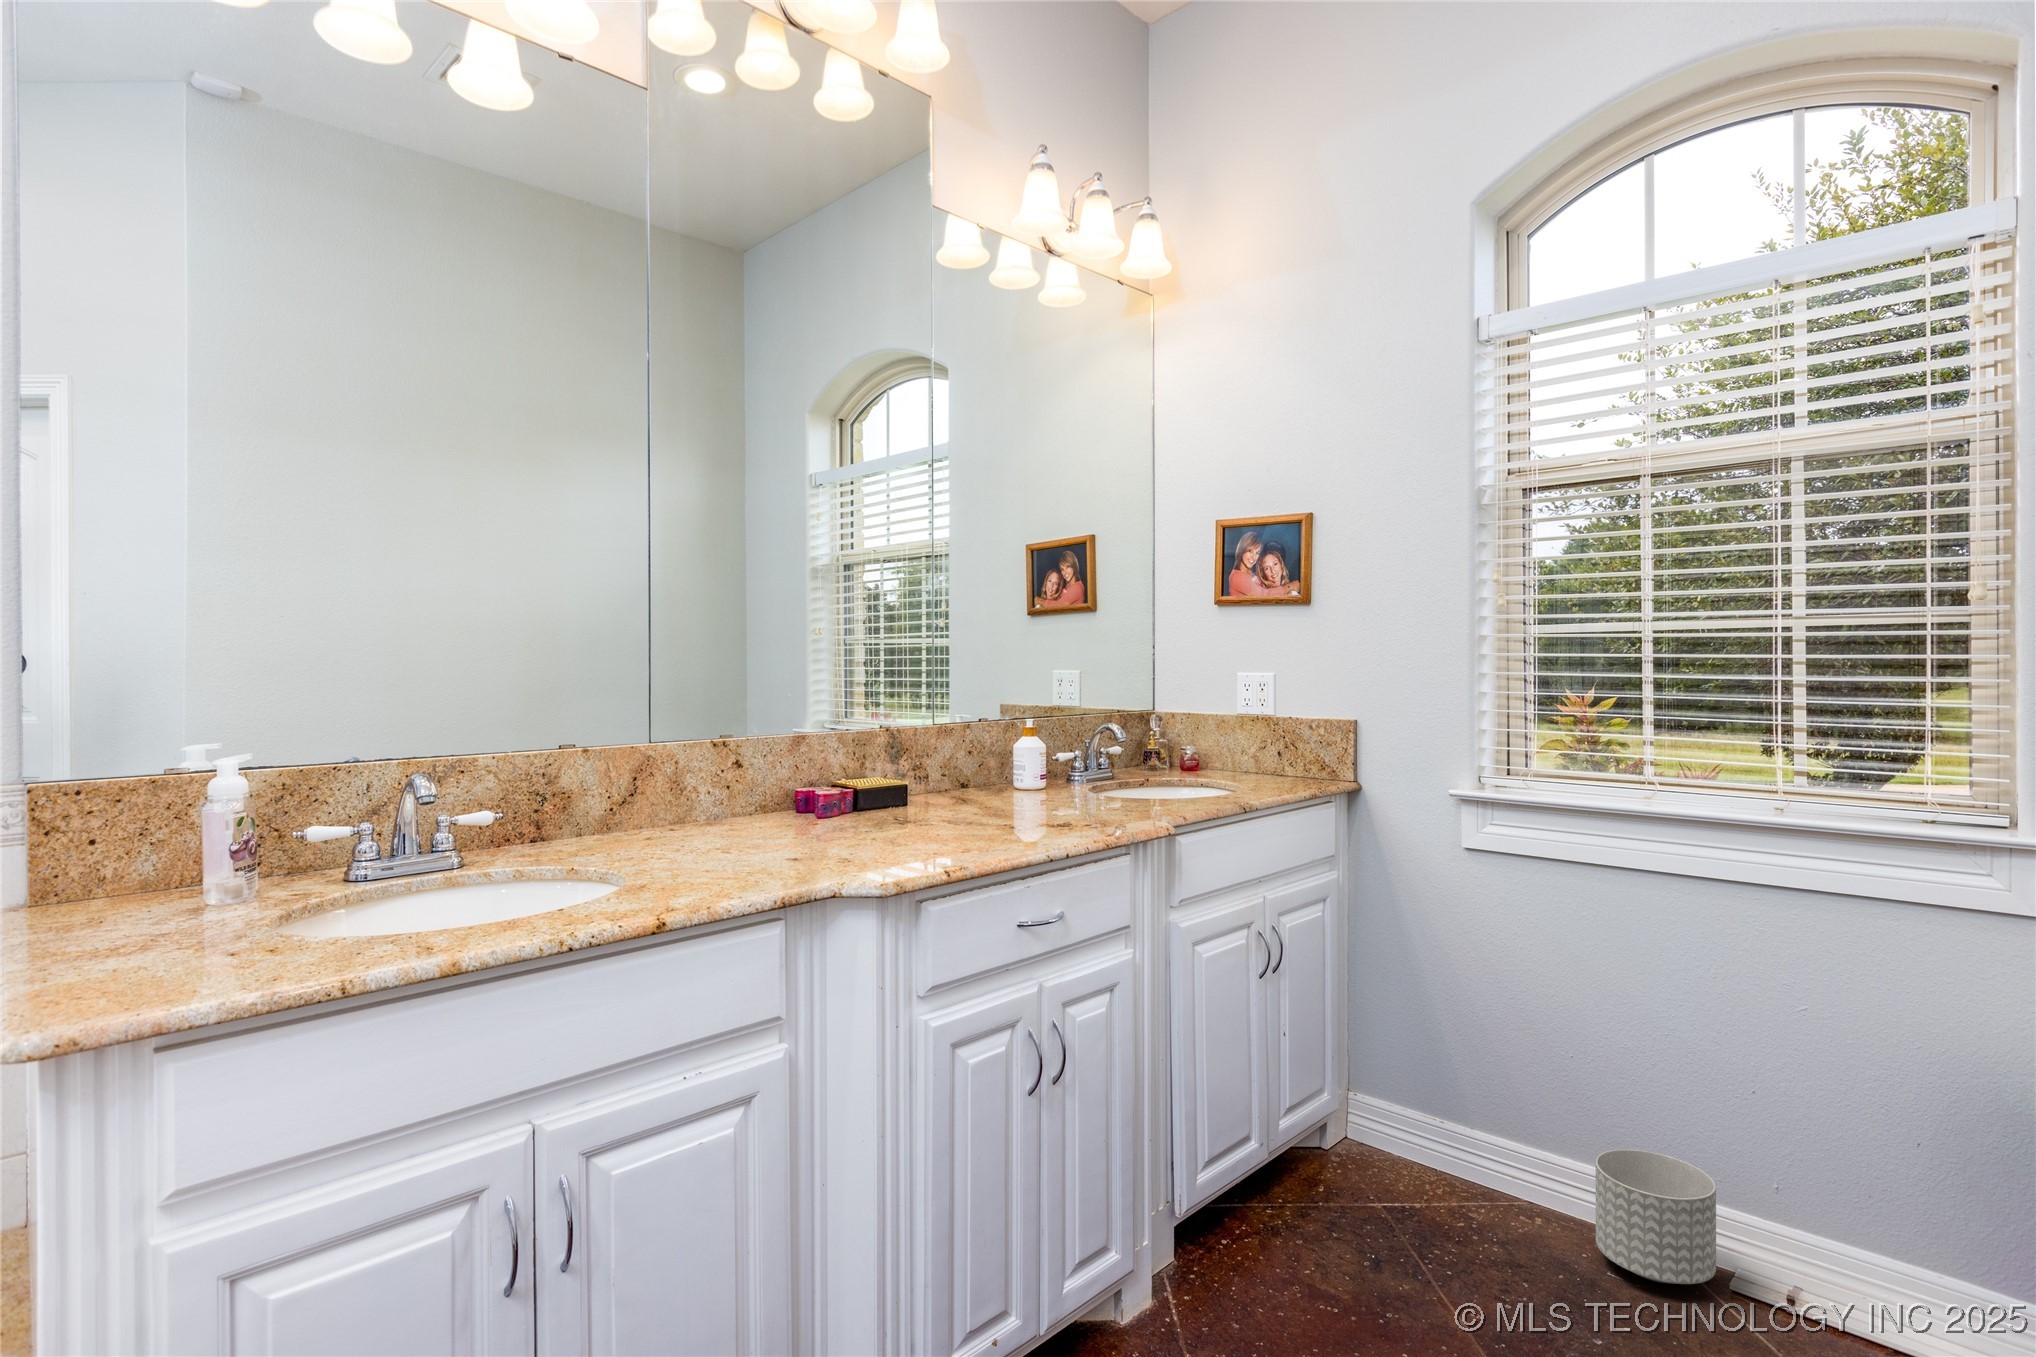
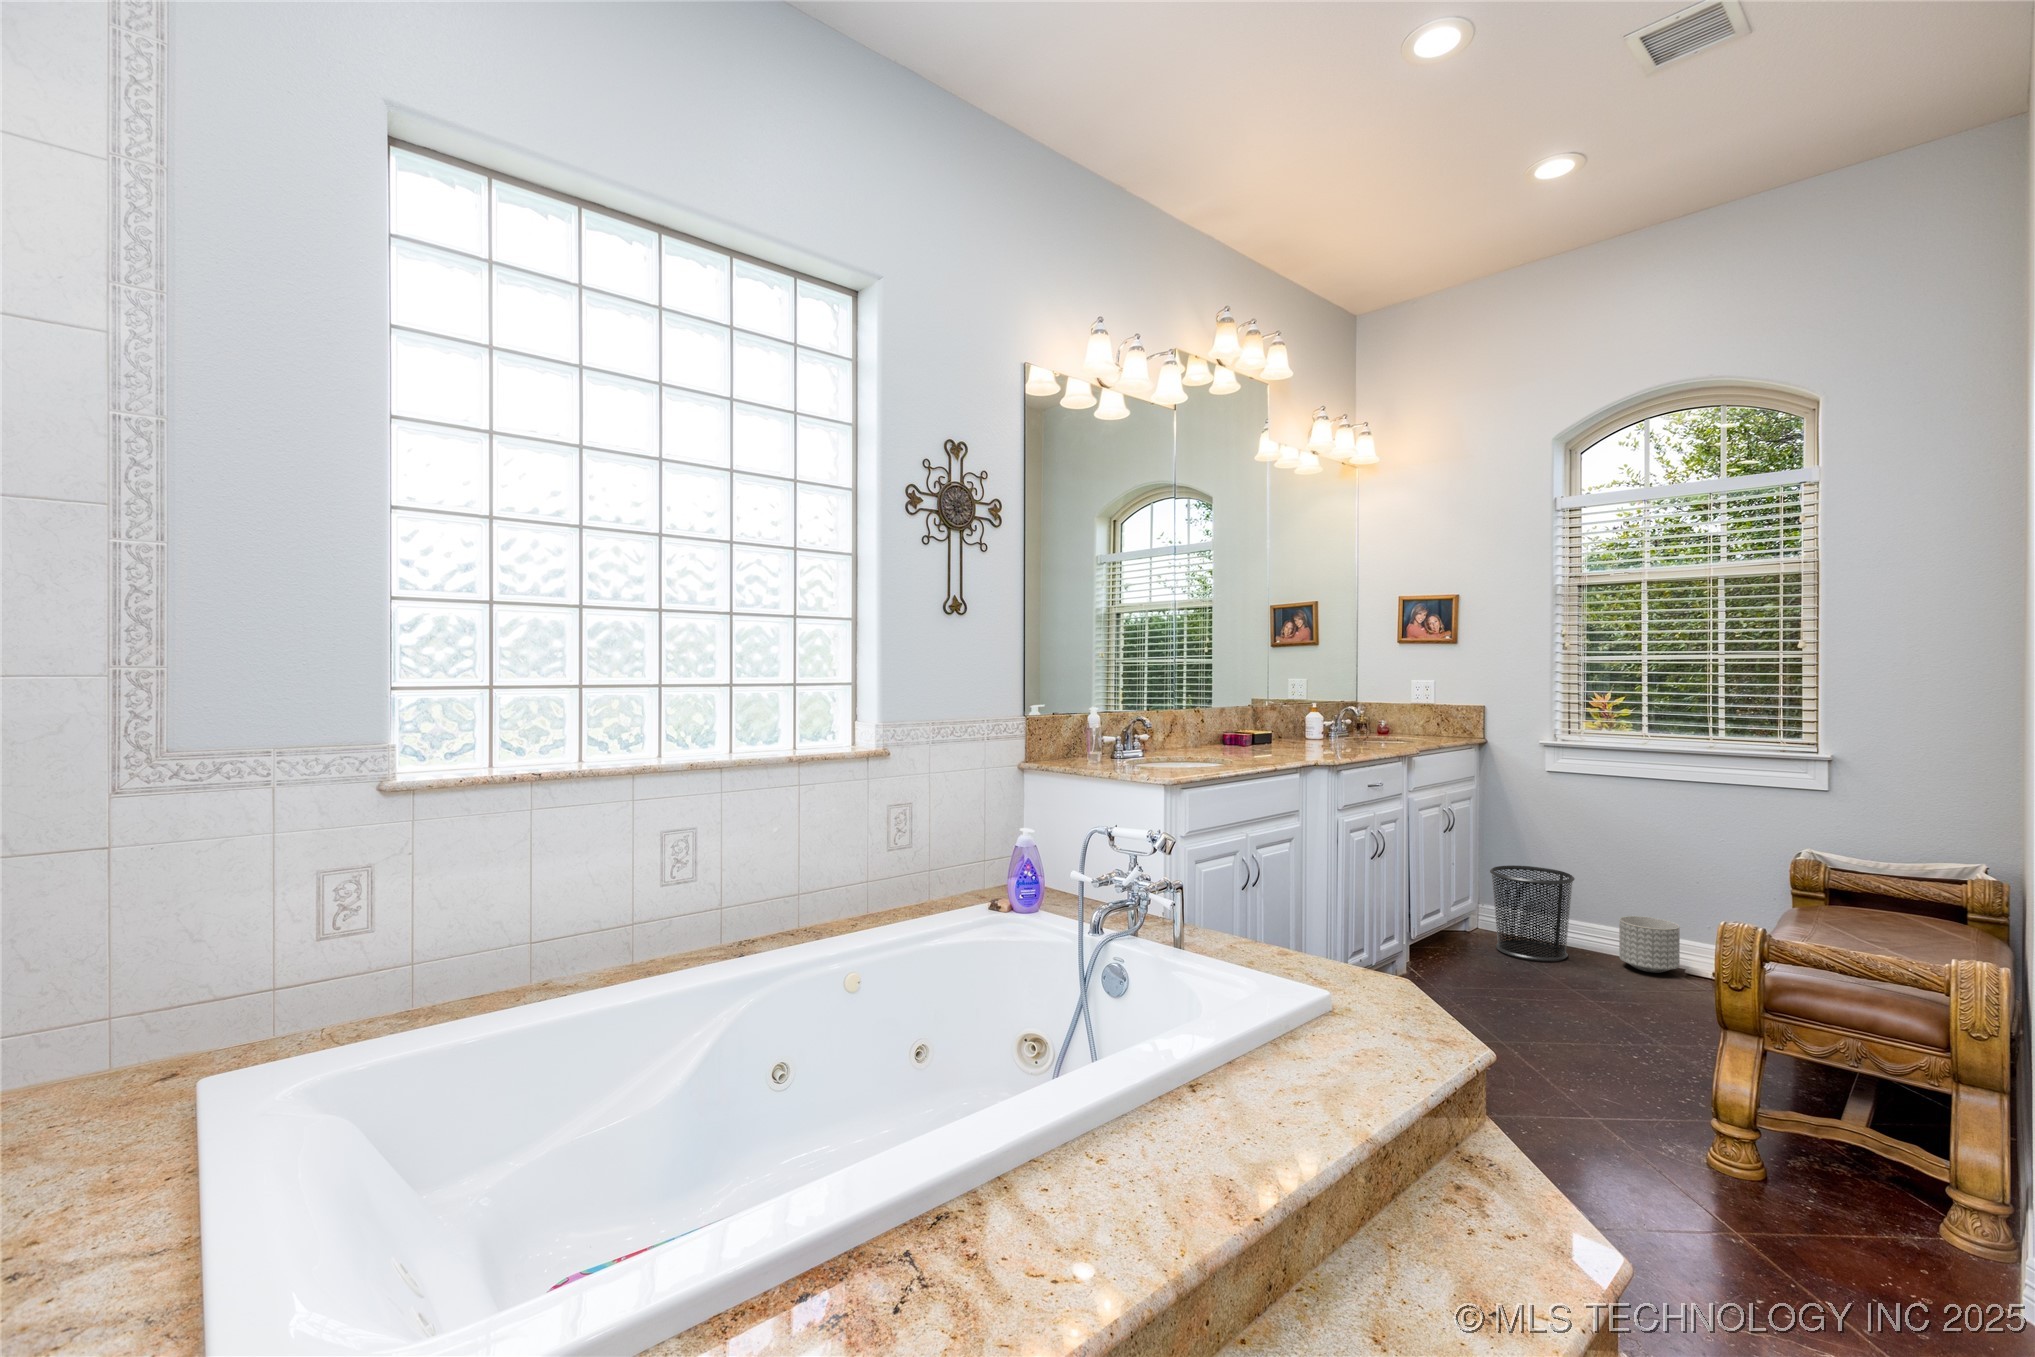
waste bin: none [1352,1029,1510,1242] -> present [1490,865,1575,961]

